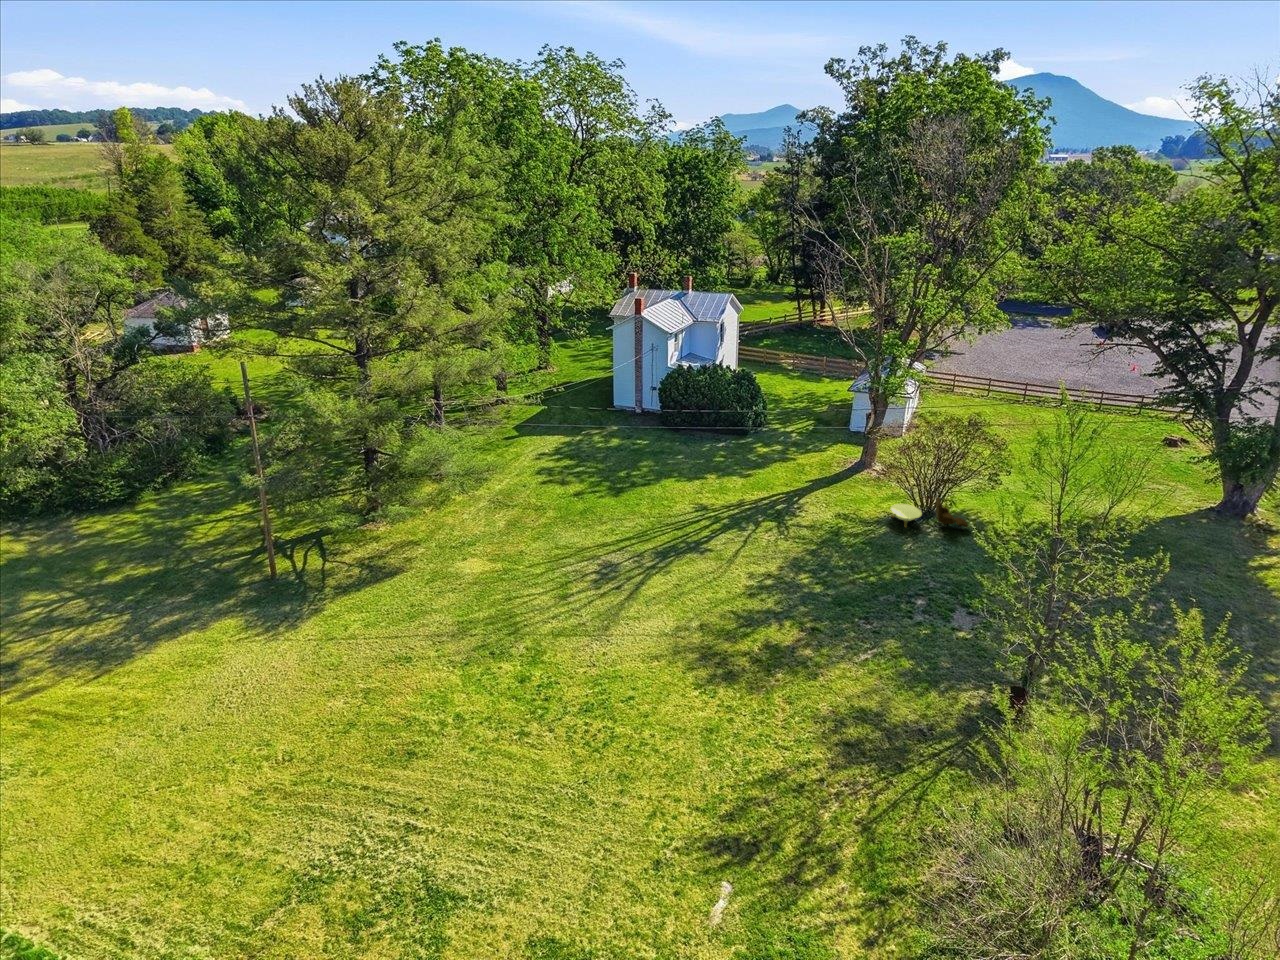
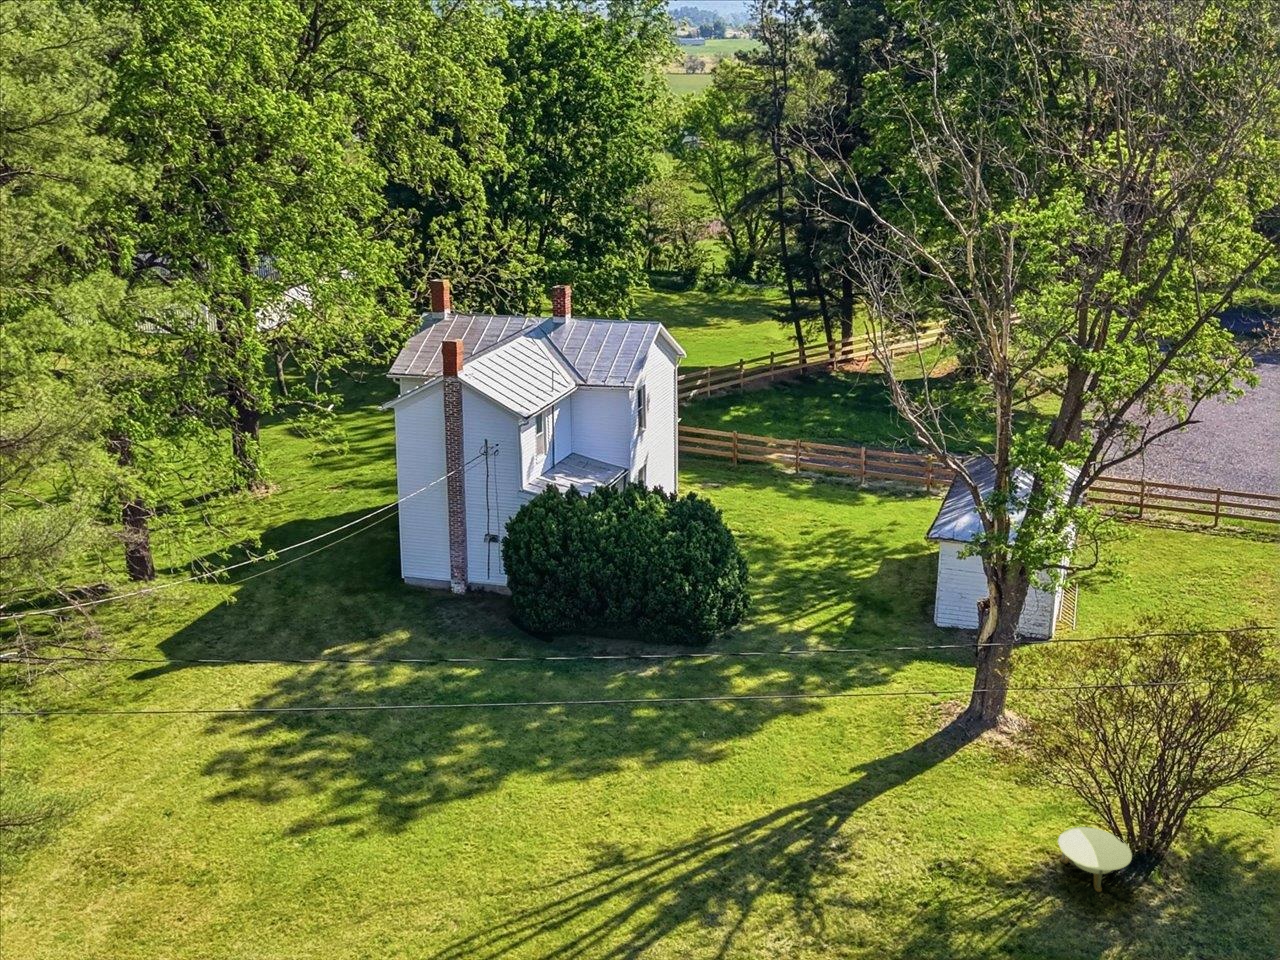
lounge chair: present [936,497,968,530] -> none [1160,812,1239,895]

